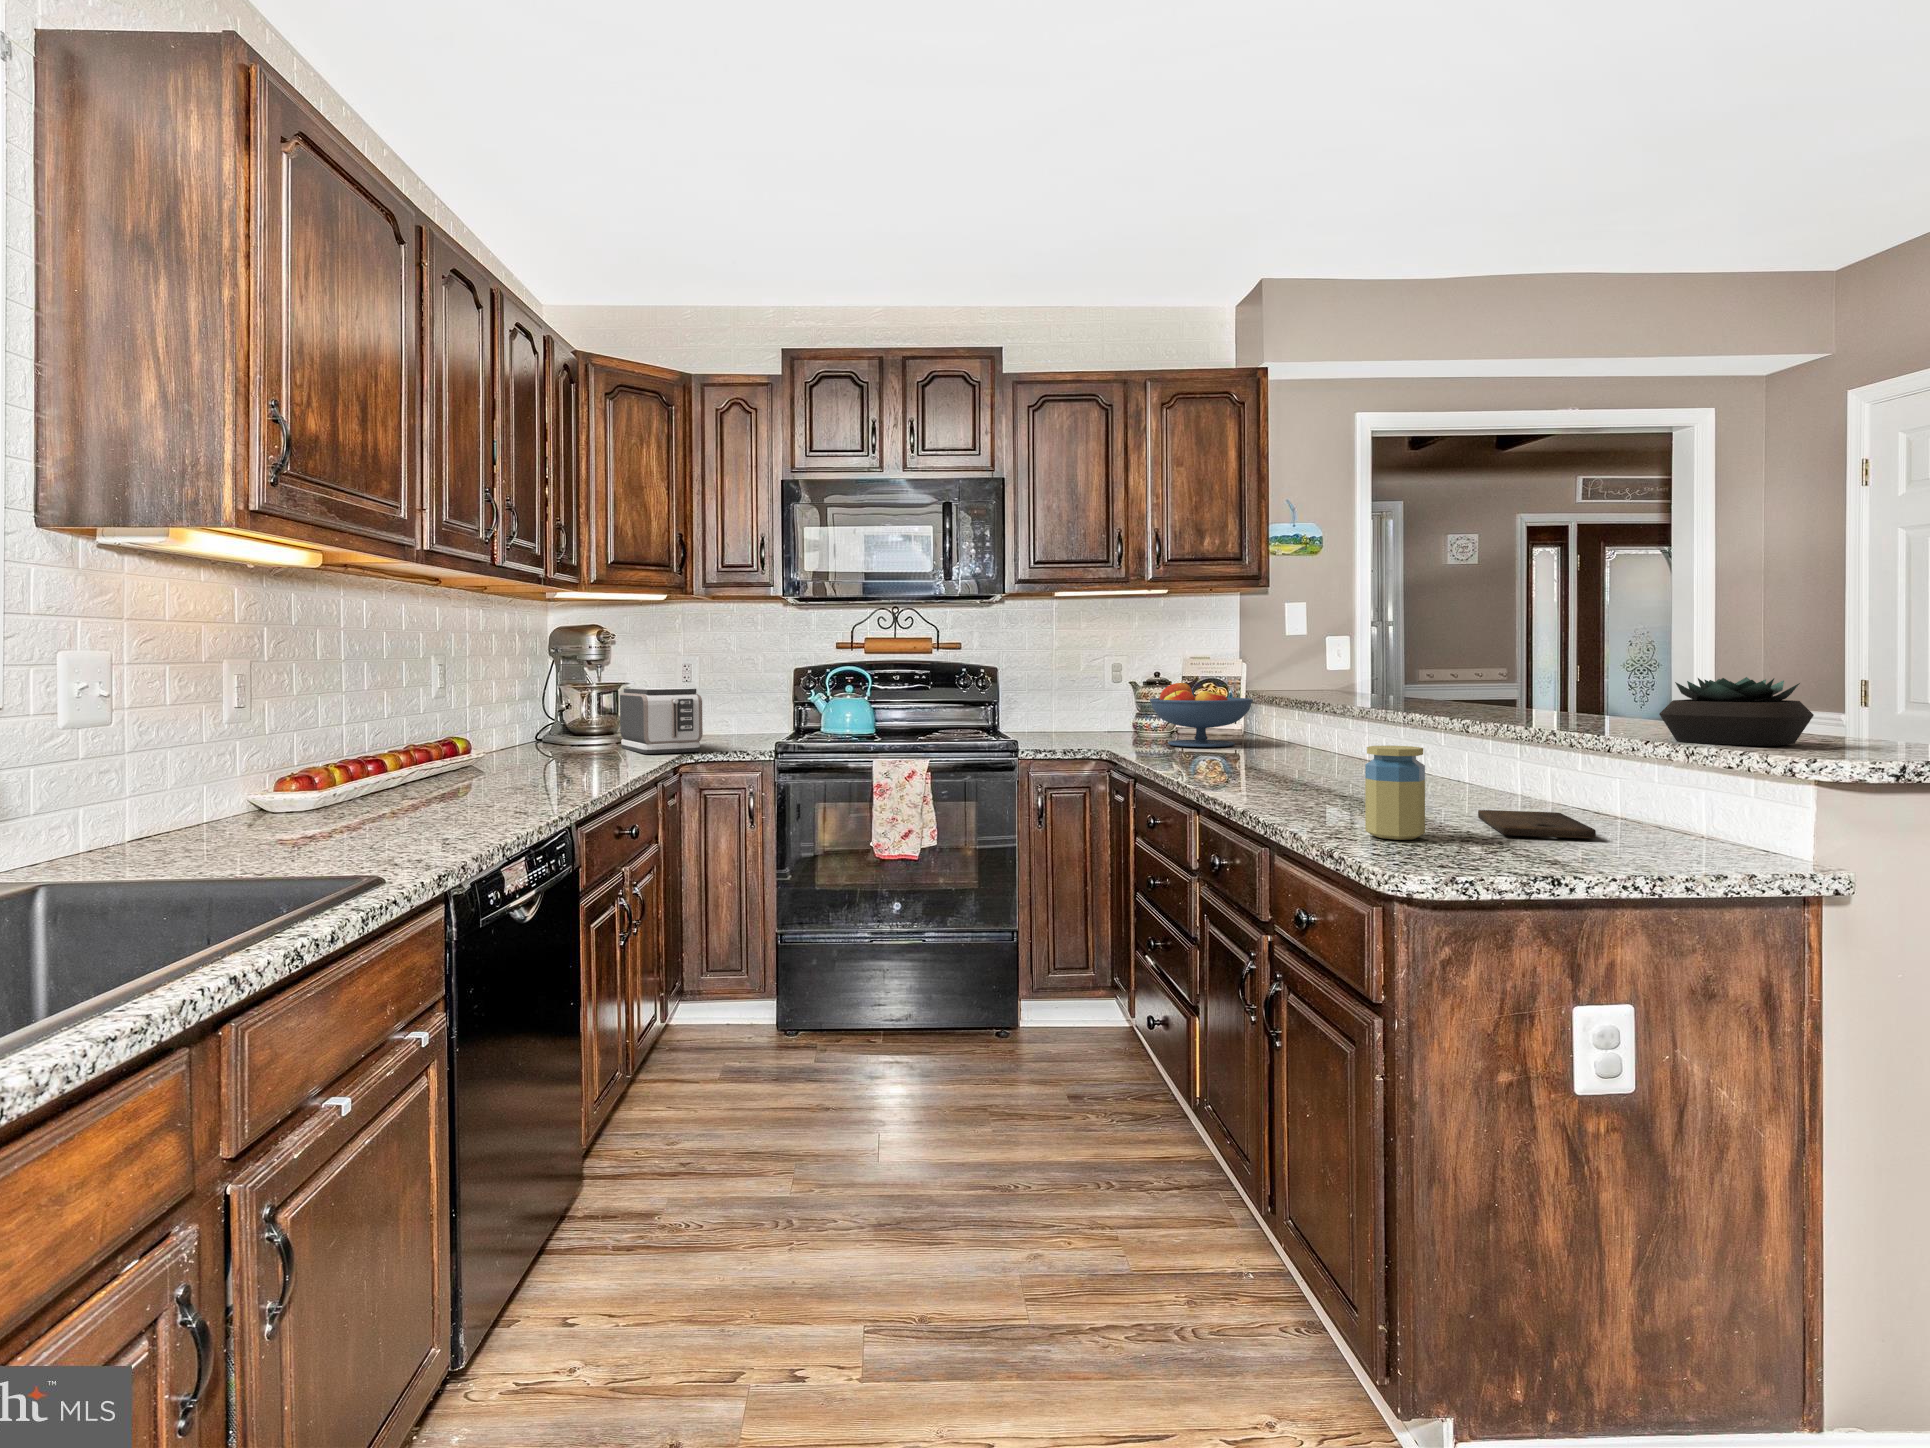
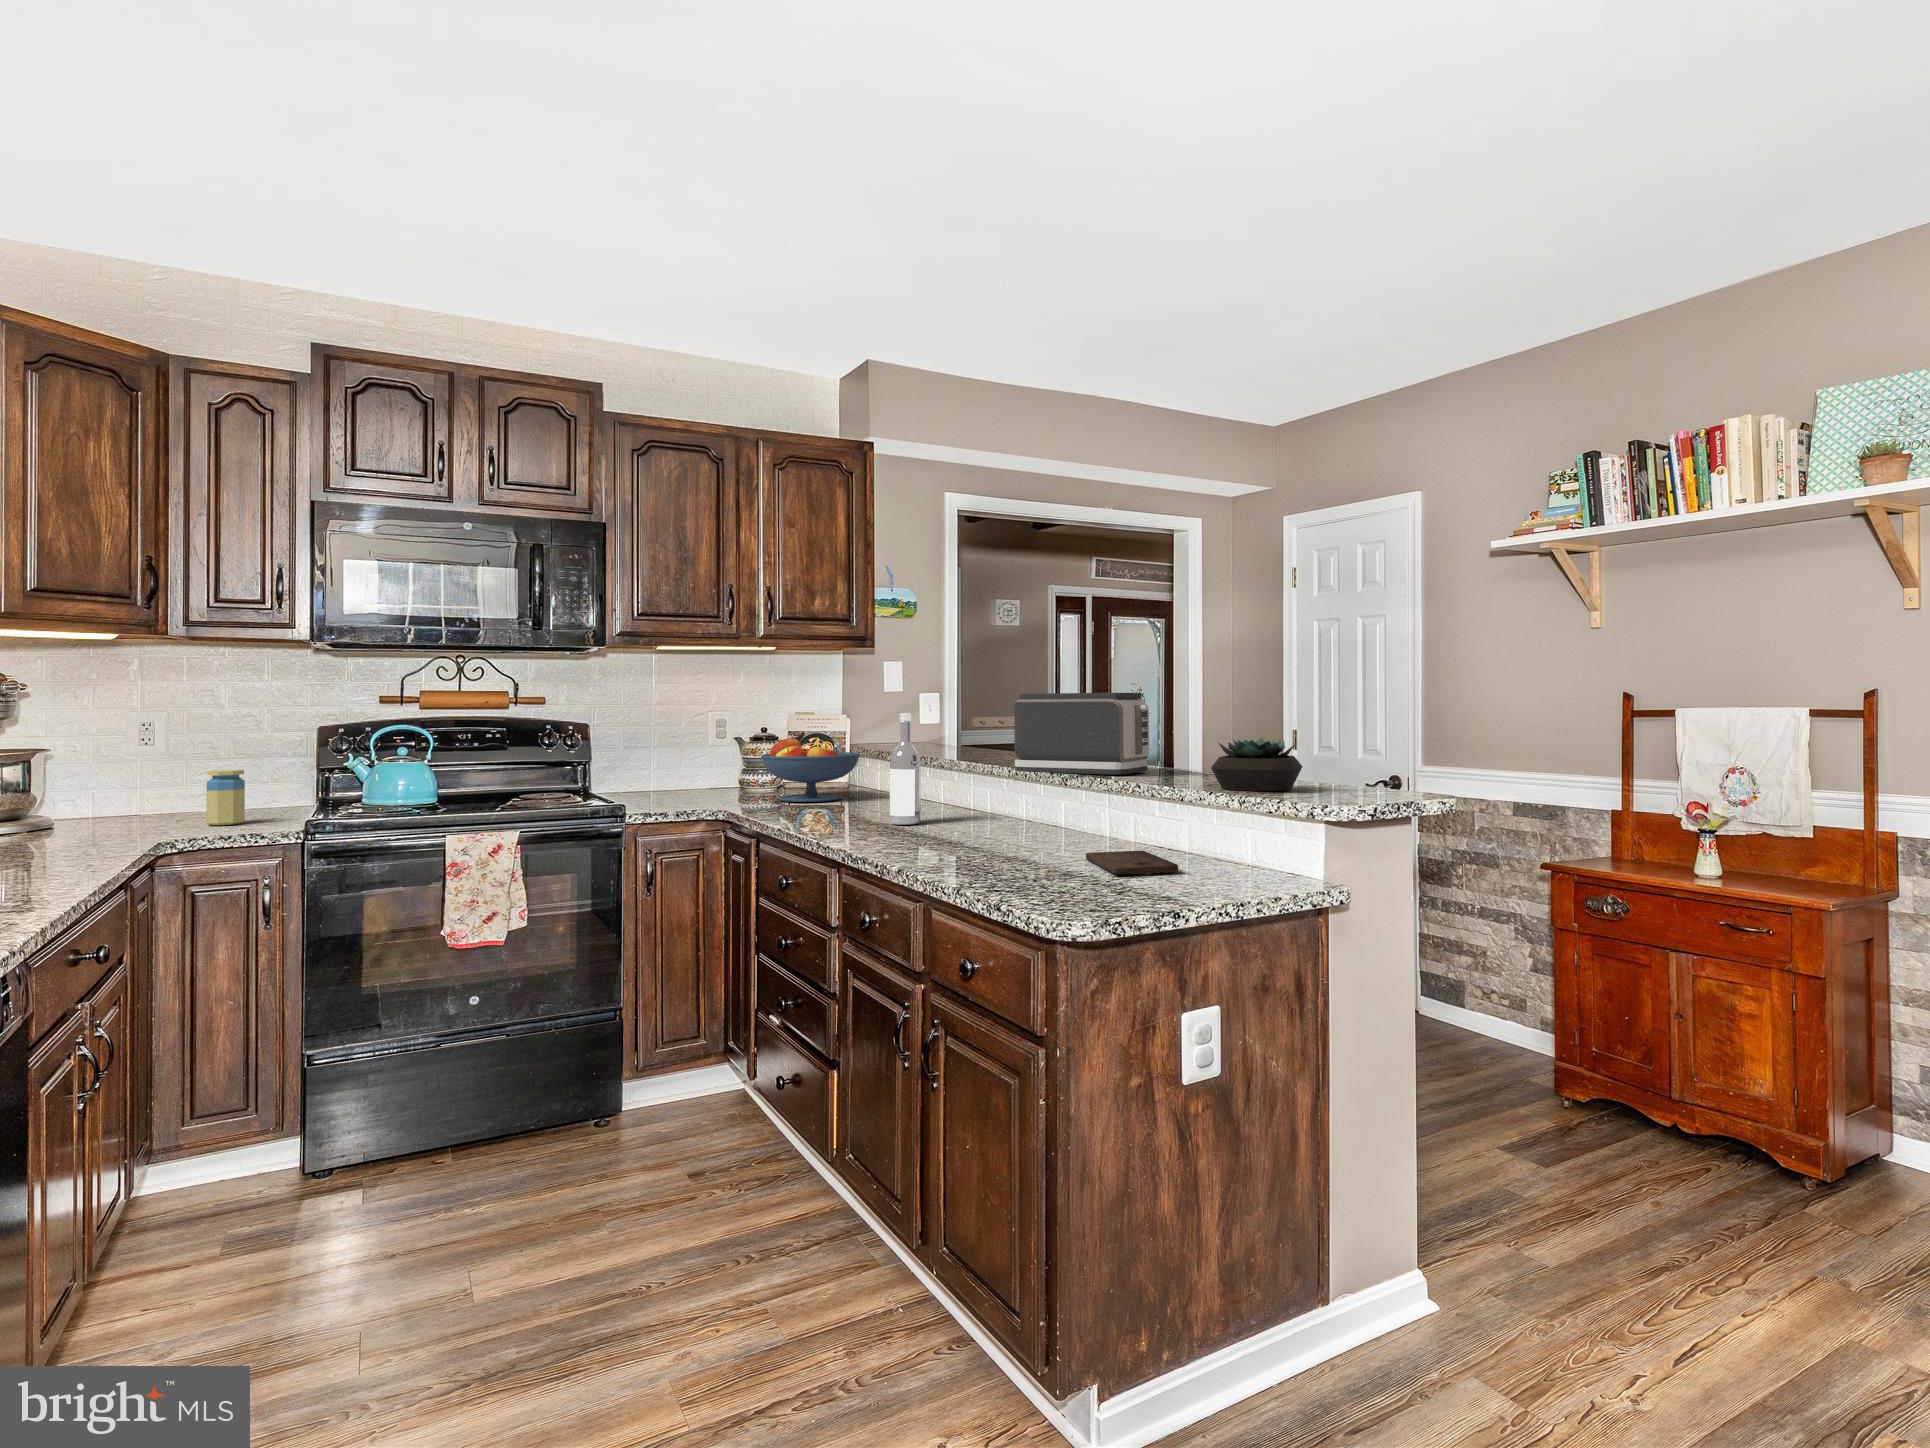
wine bottle: none [1268,653,1302,772] -> present [890,713,921,825]
toaster: present [620,688,703,754] -> present [1014,693,1149,775]
jar: present [1365,746,1425,840] -> present [206,770,245,825]

